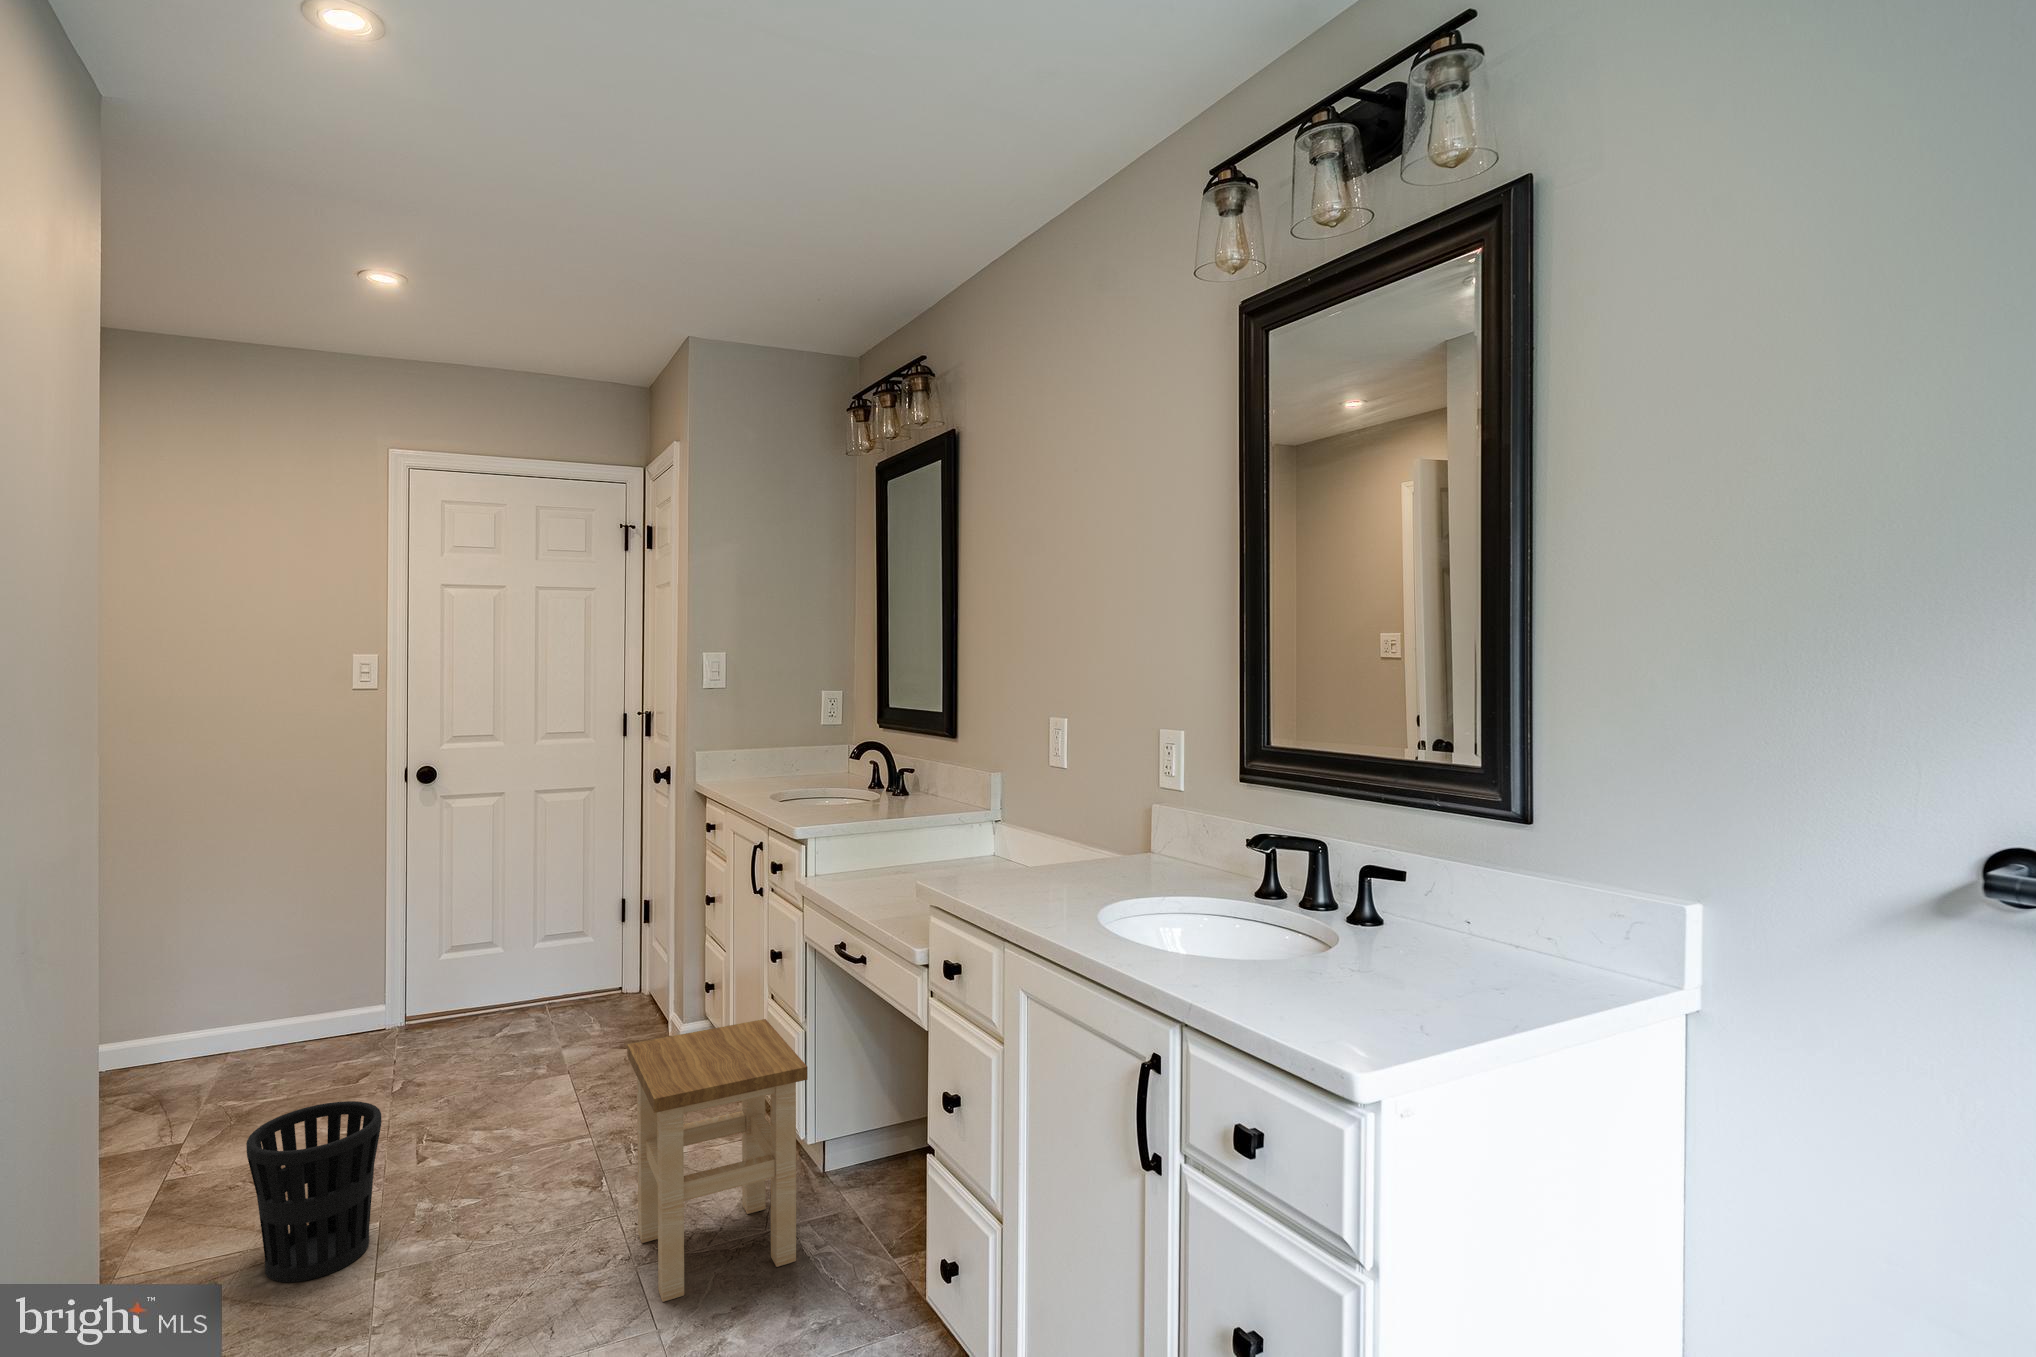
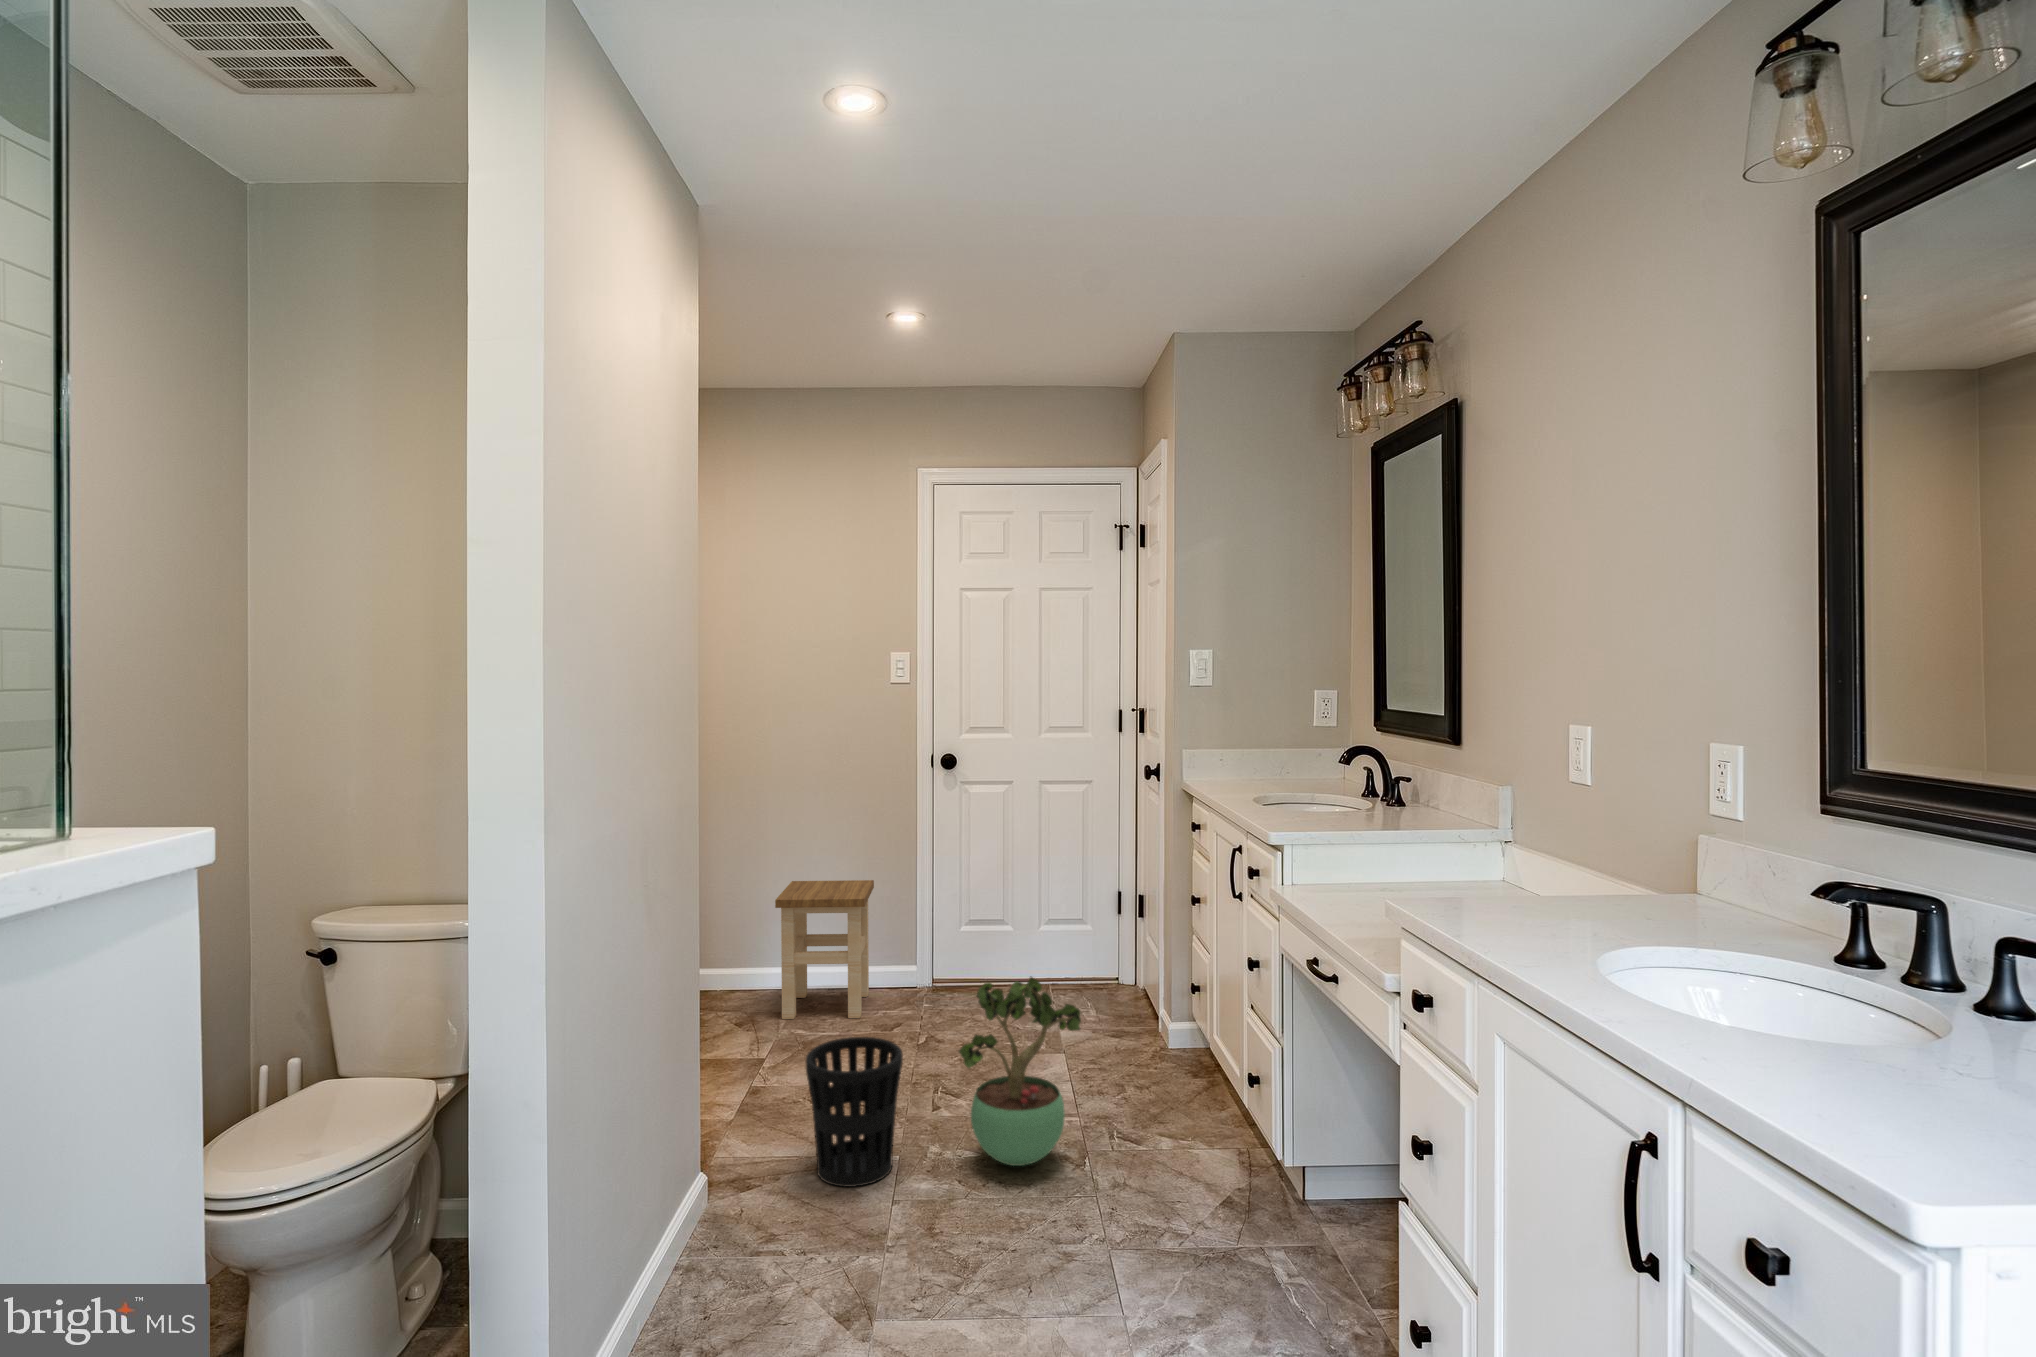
potted plant: none [453,1004,599,1207] -> present [959,977,1081,1166]
stool: present [627,1019,808,1302] -> present [775,880,874,1019]

